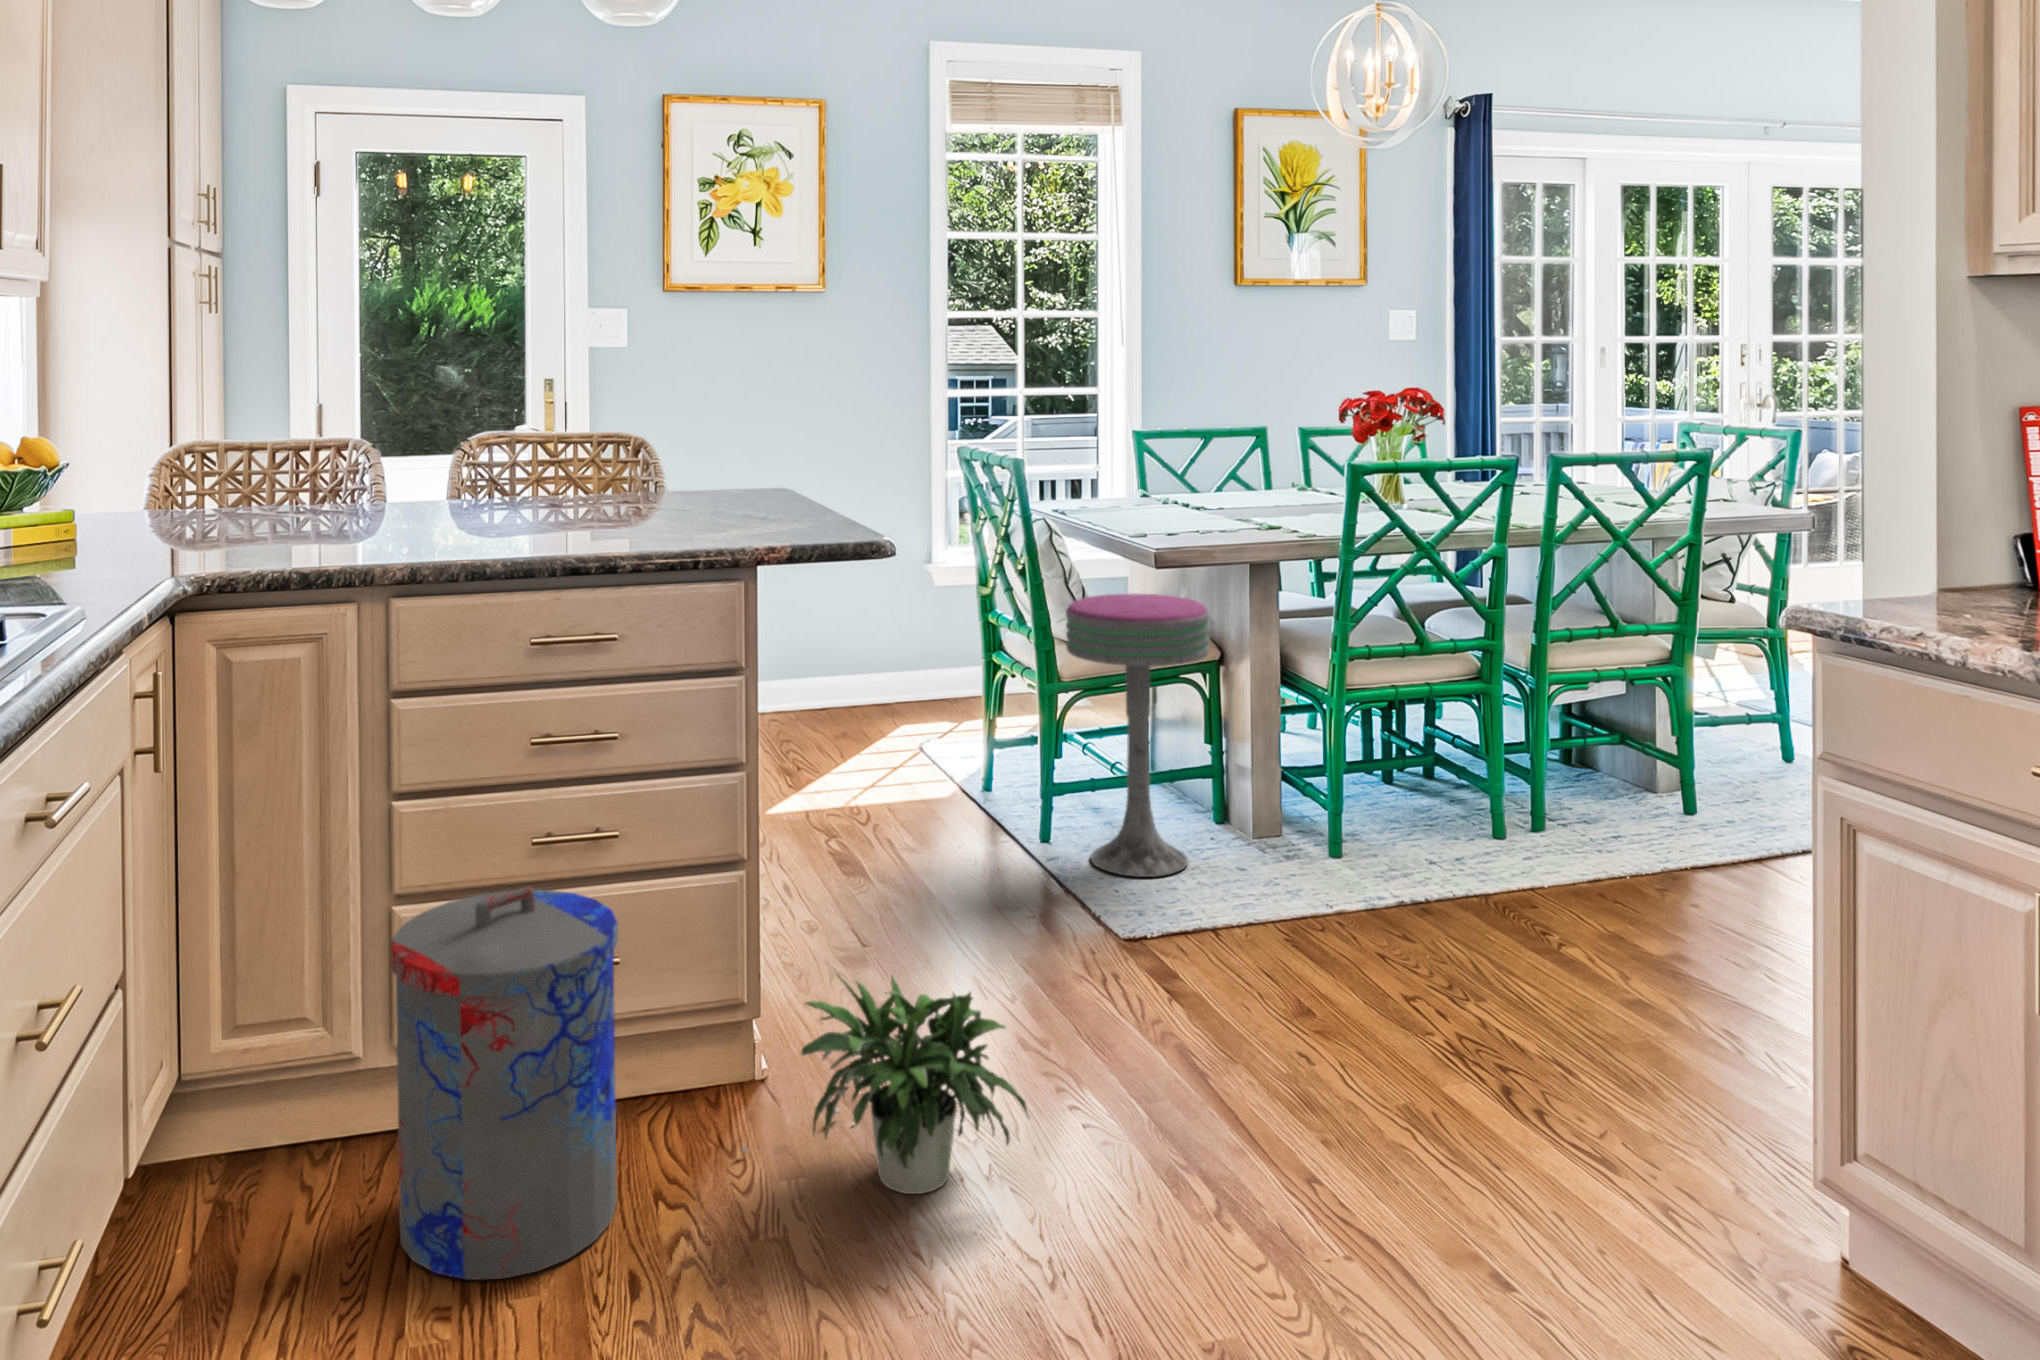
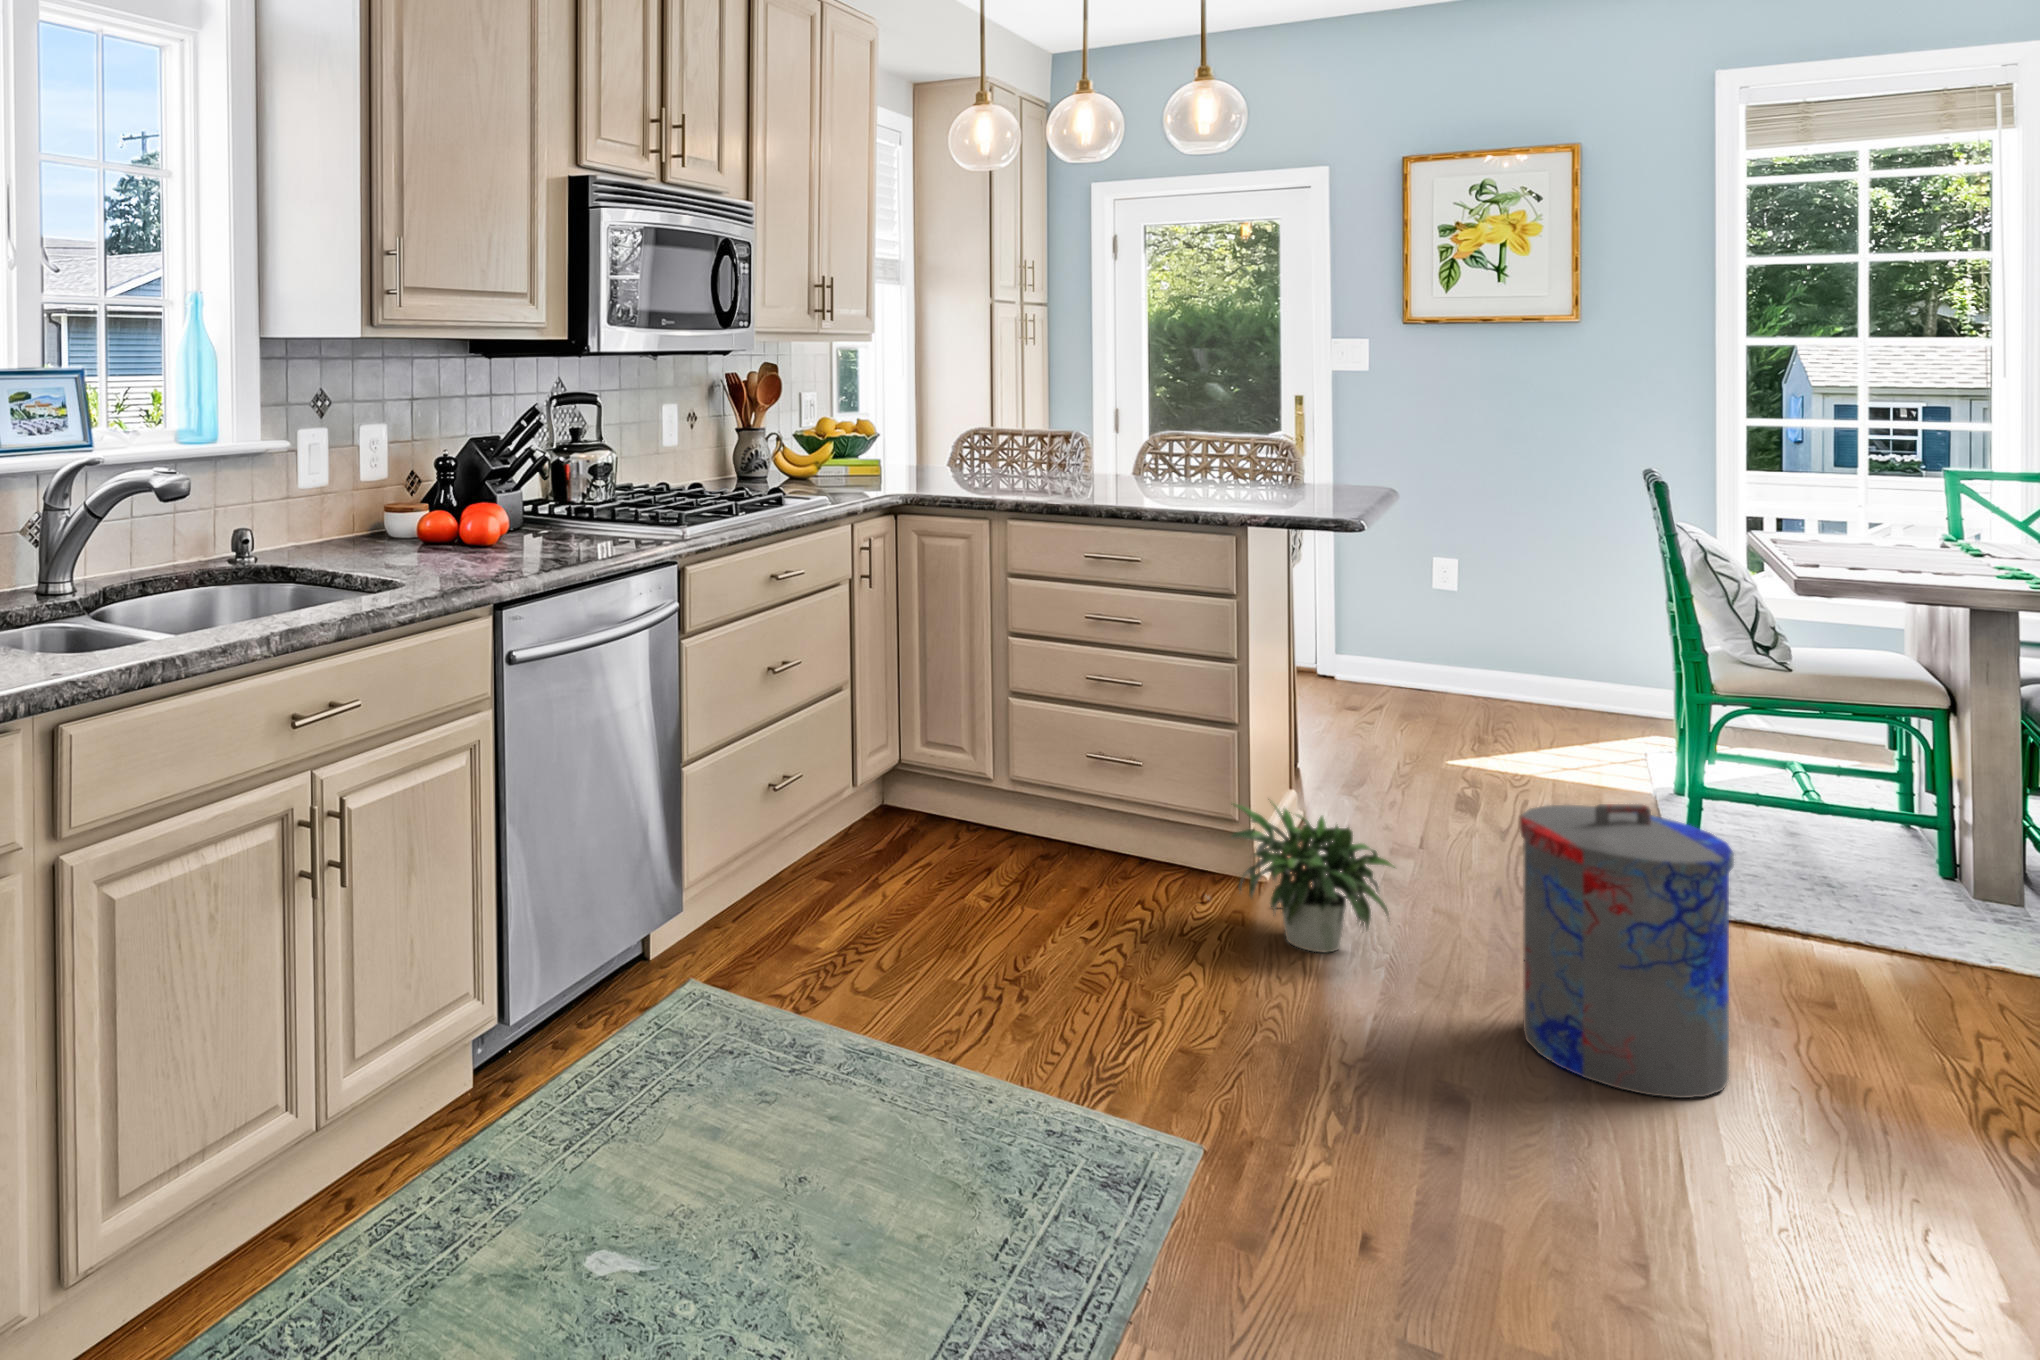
bar stool: present [1066,594,1209,877] -> none [1681,613,1857,881]
trash can: present [391,887,618,1280] -> present [1520,804,1734,1098]

